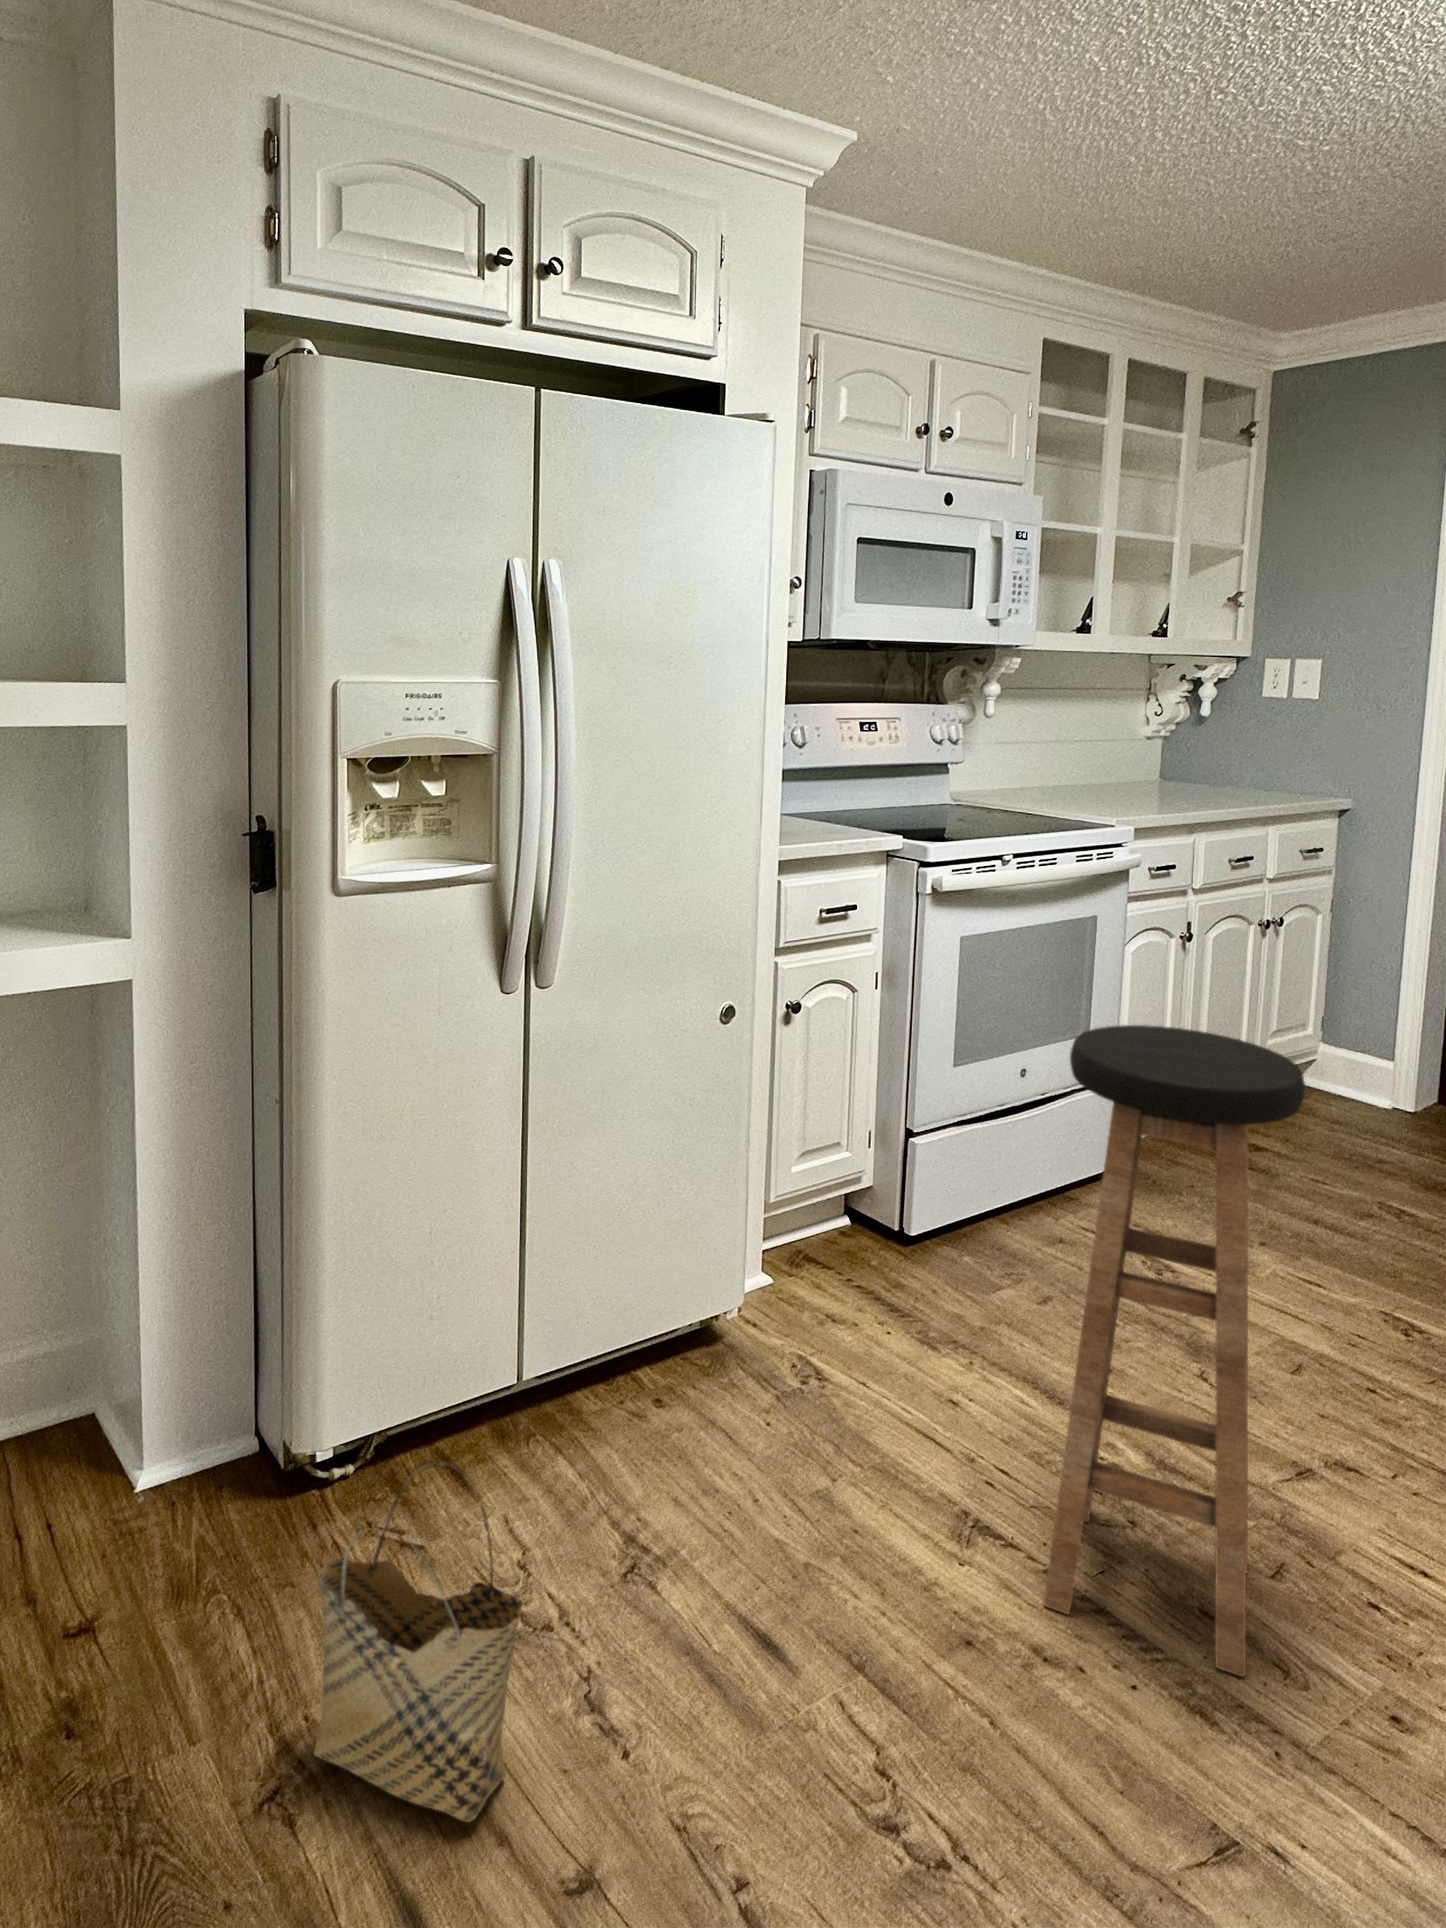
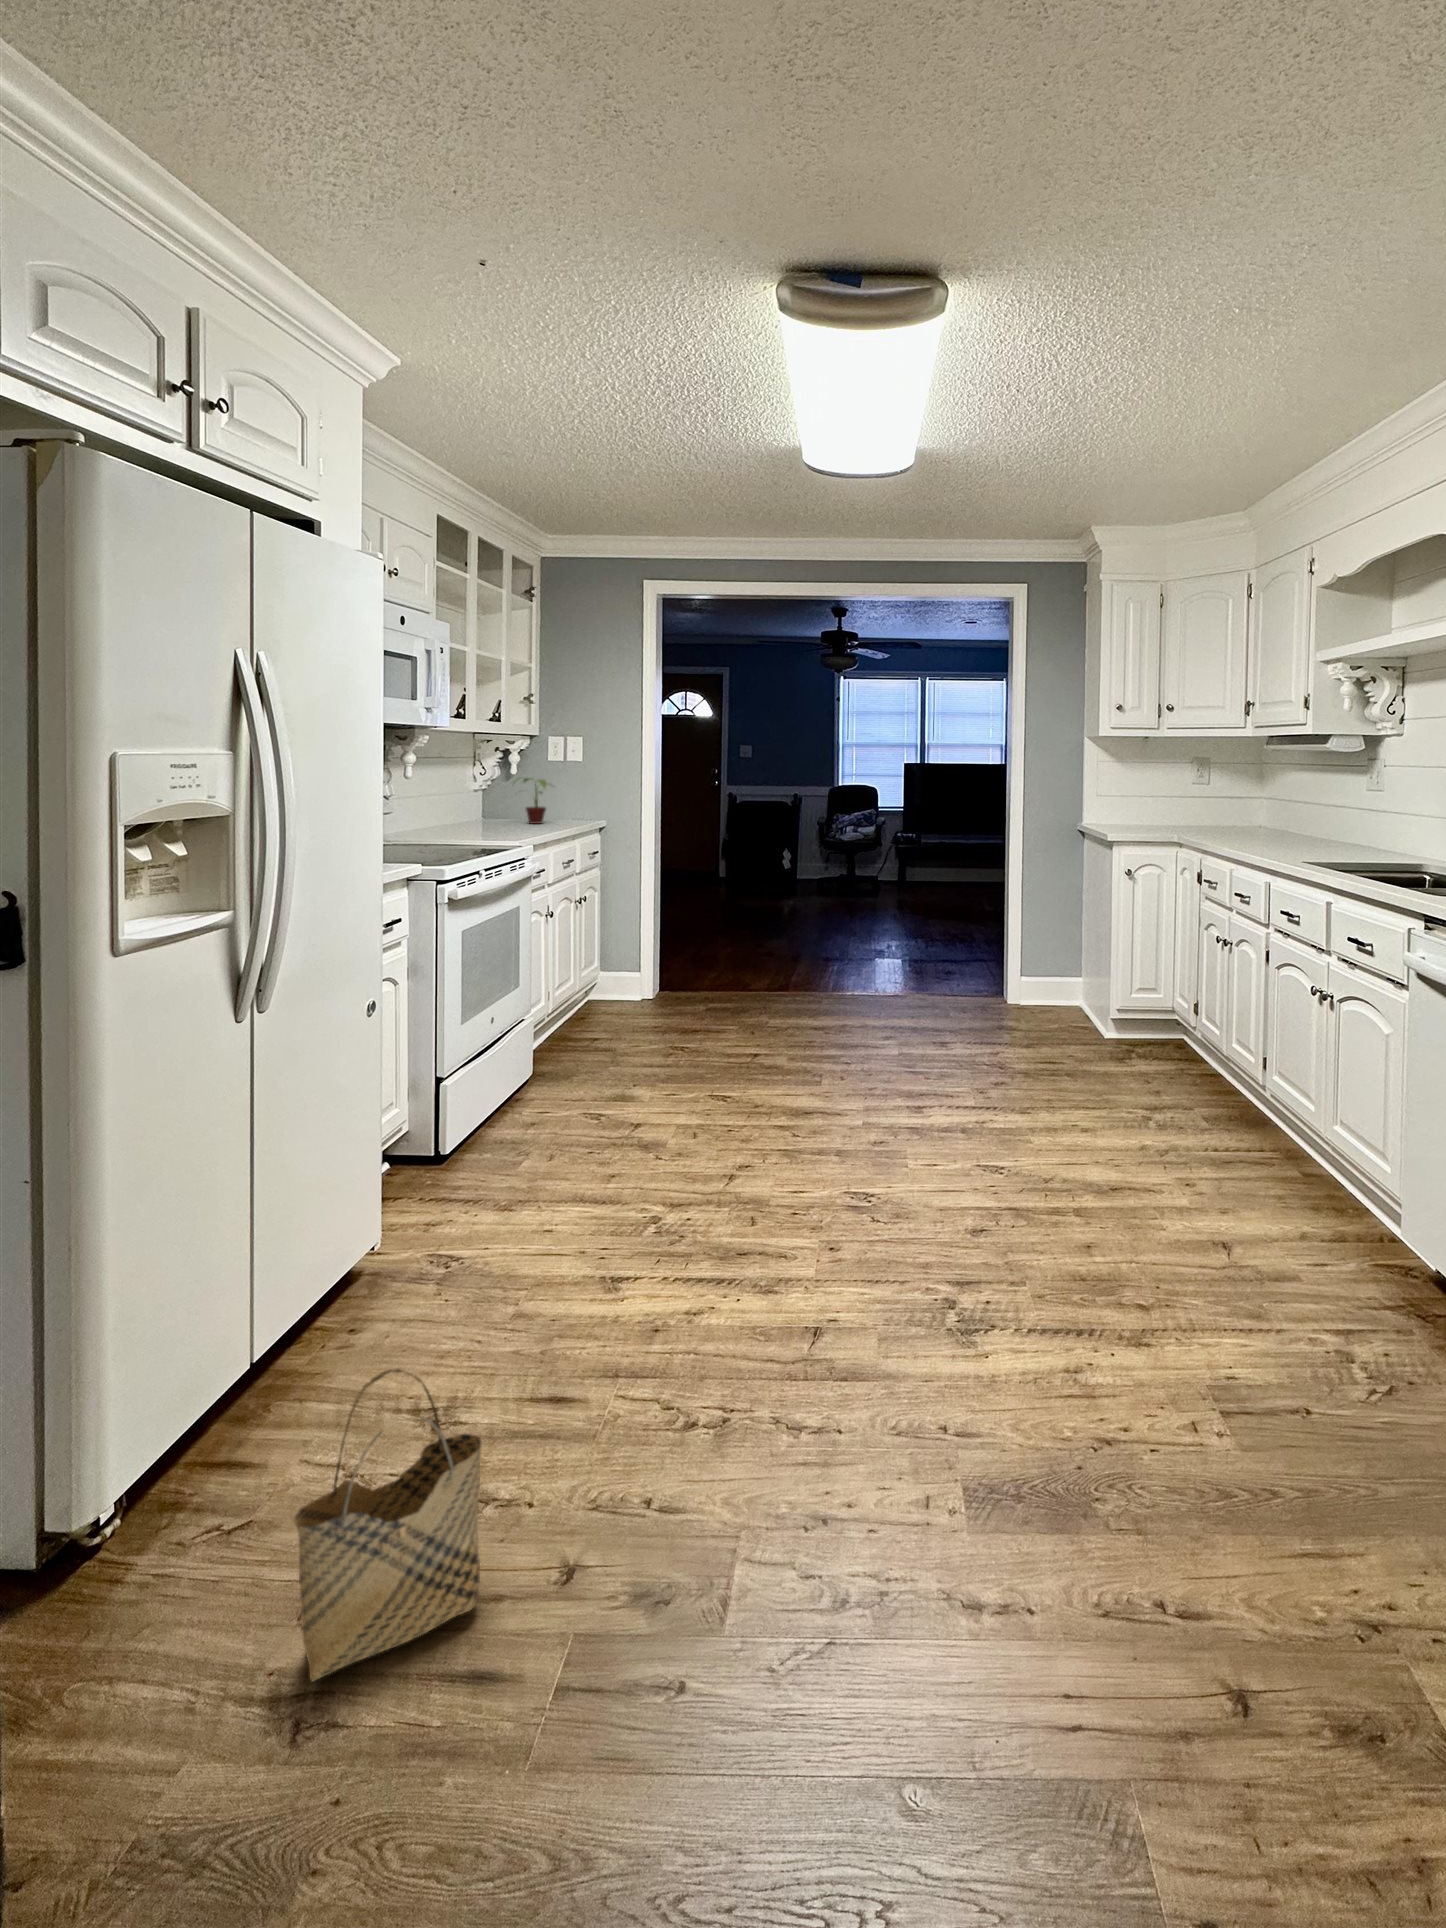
potted plant: none [1181,720,1258,793] -> present [524,778,547,824]
bar stool: present [1043,1025,1305,1677] -> none [646,940,772,1293]

